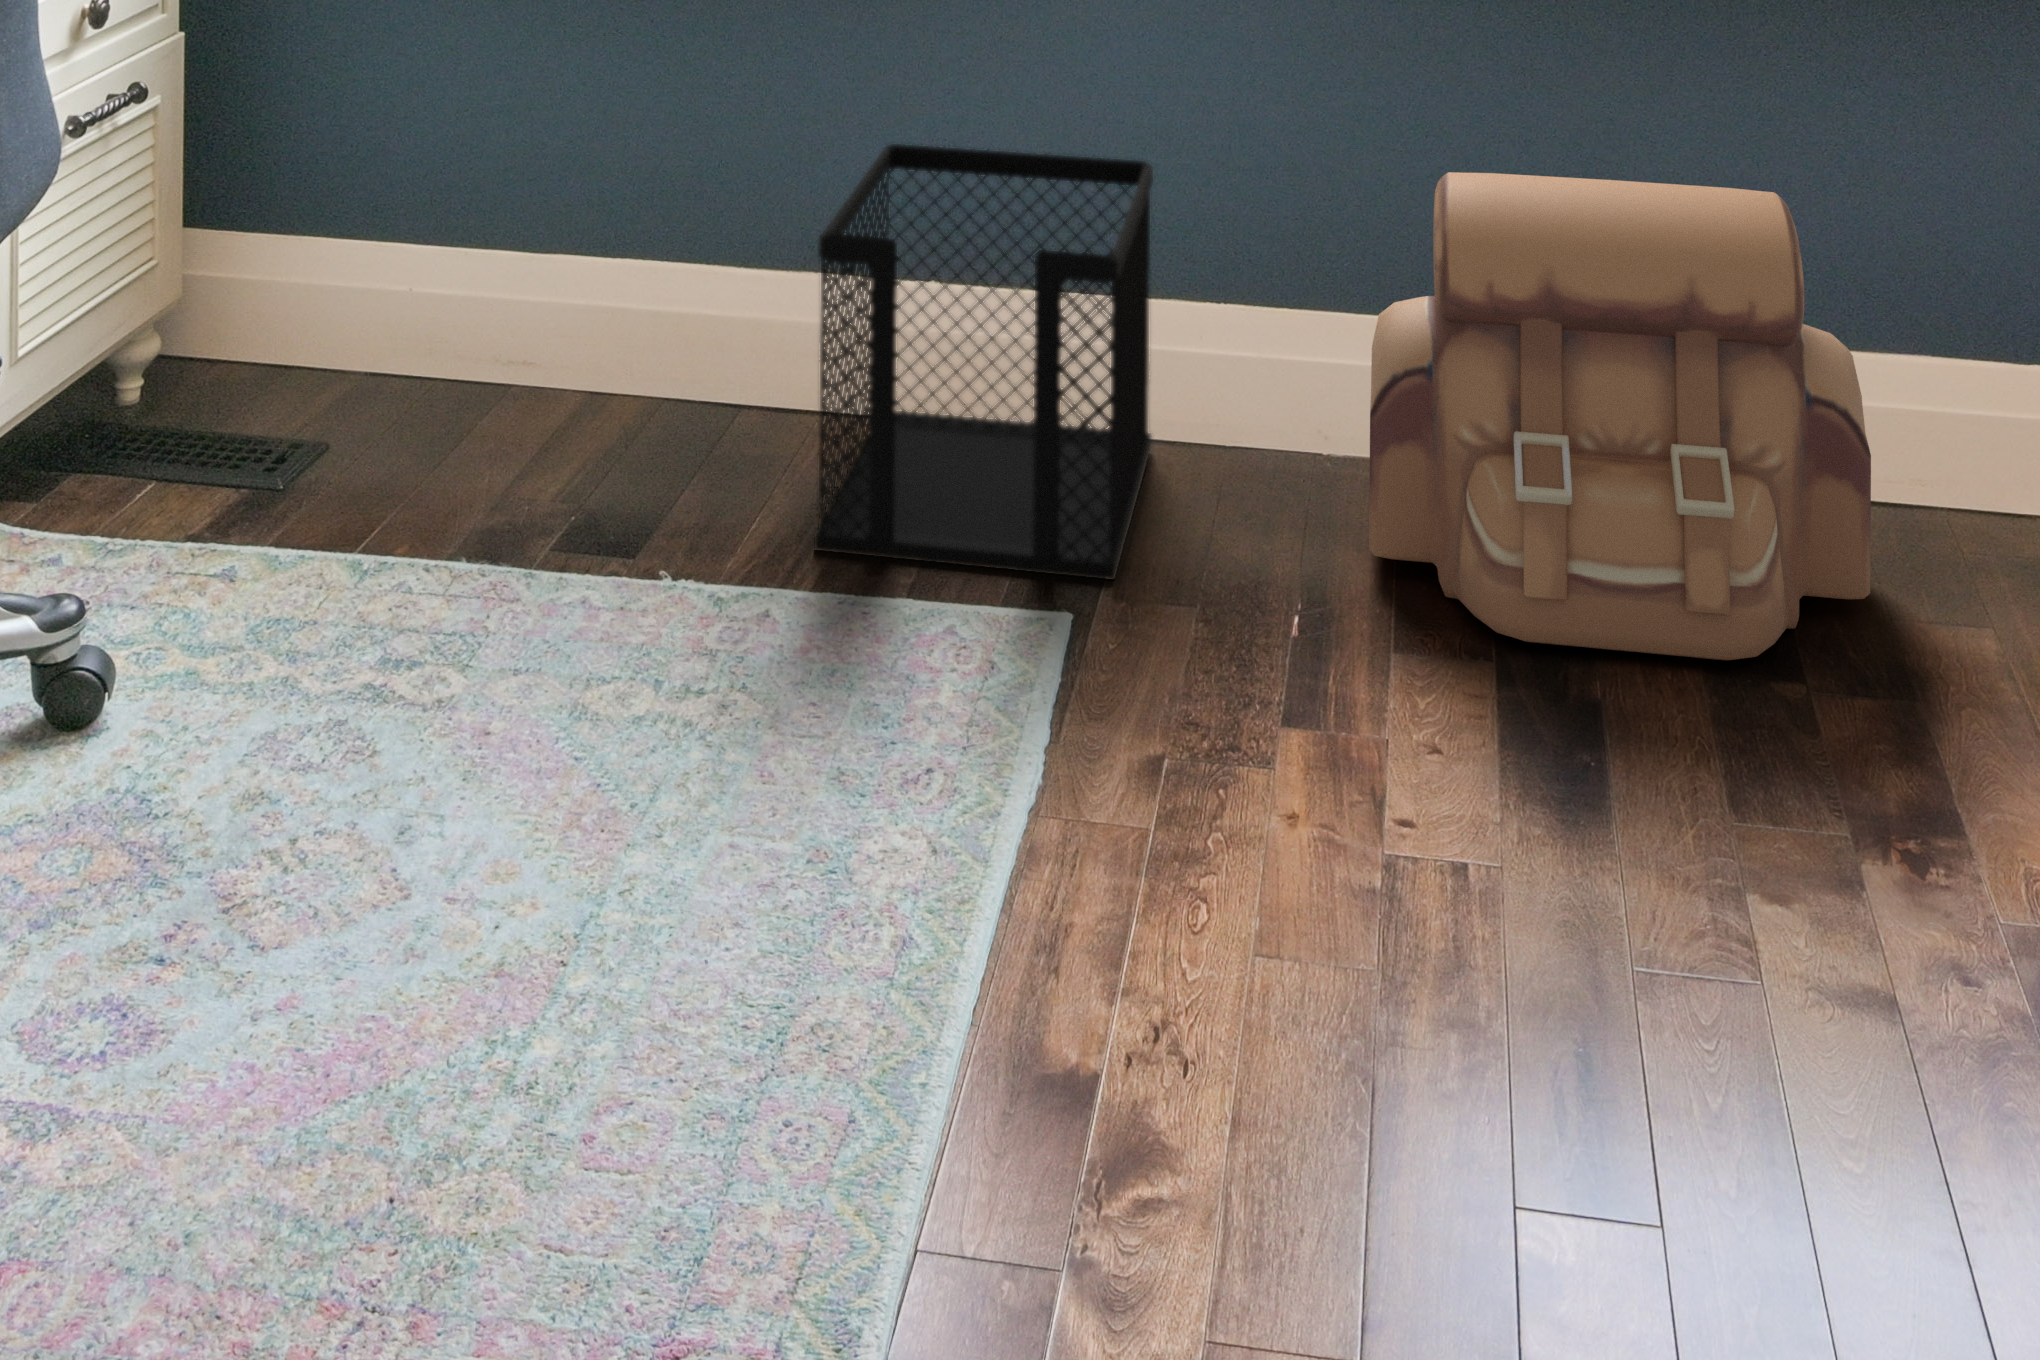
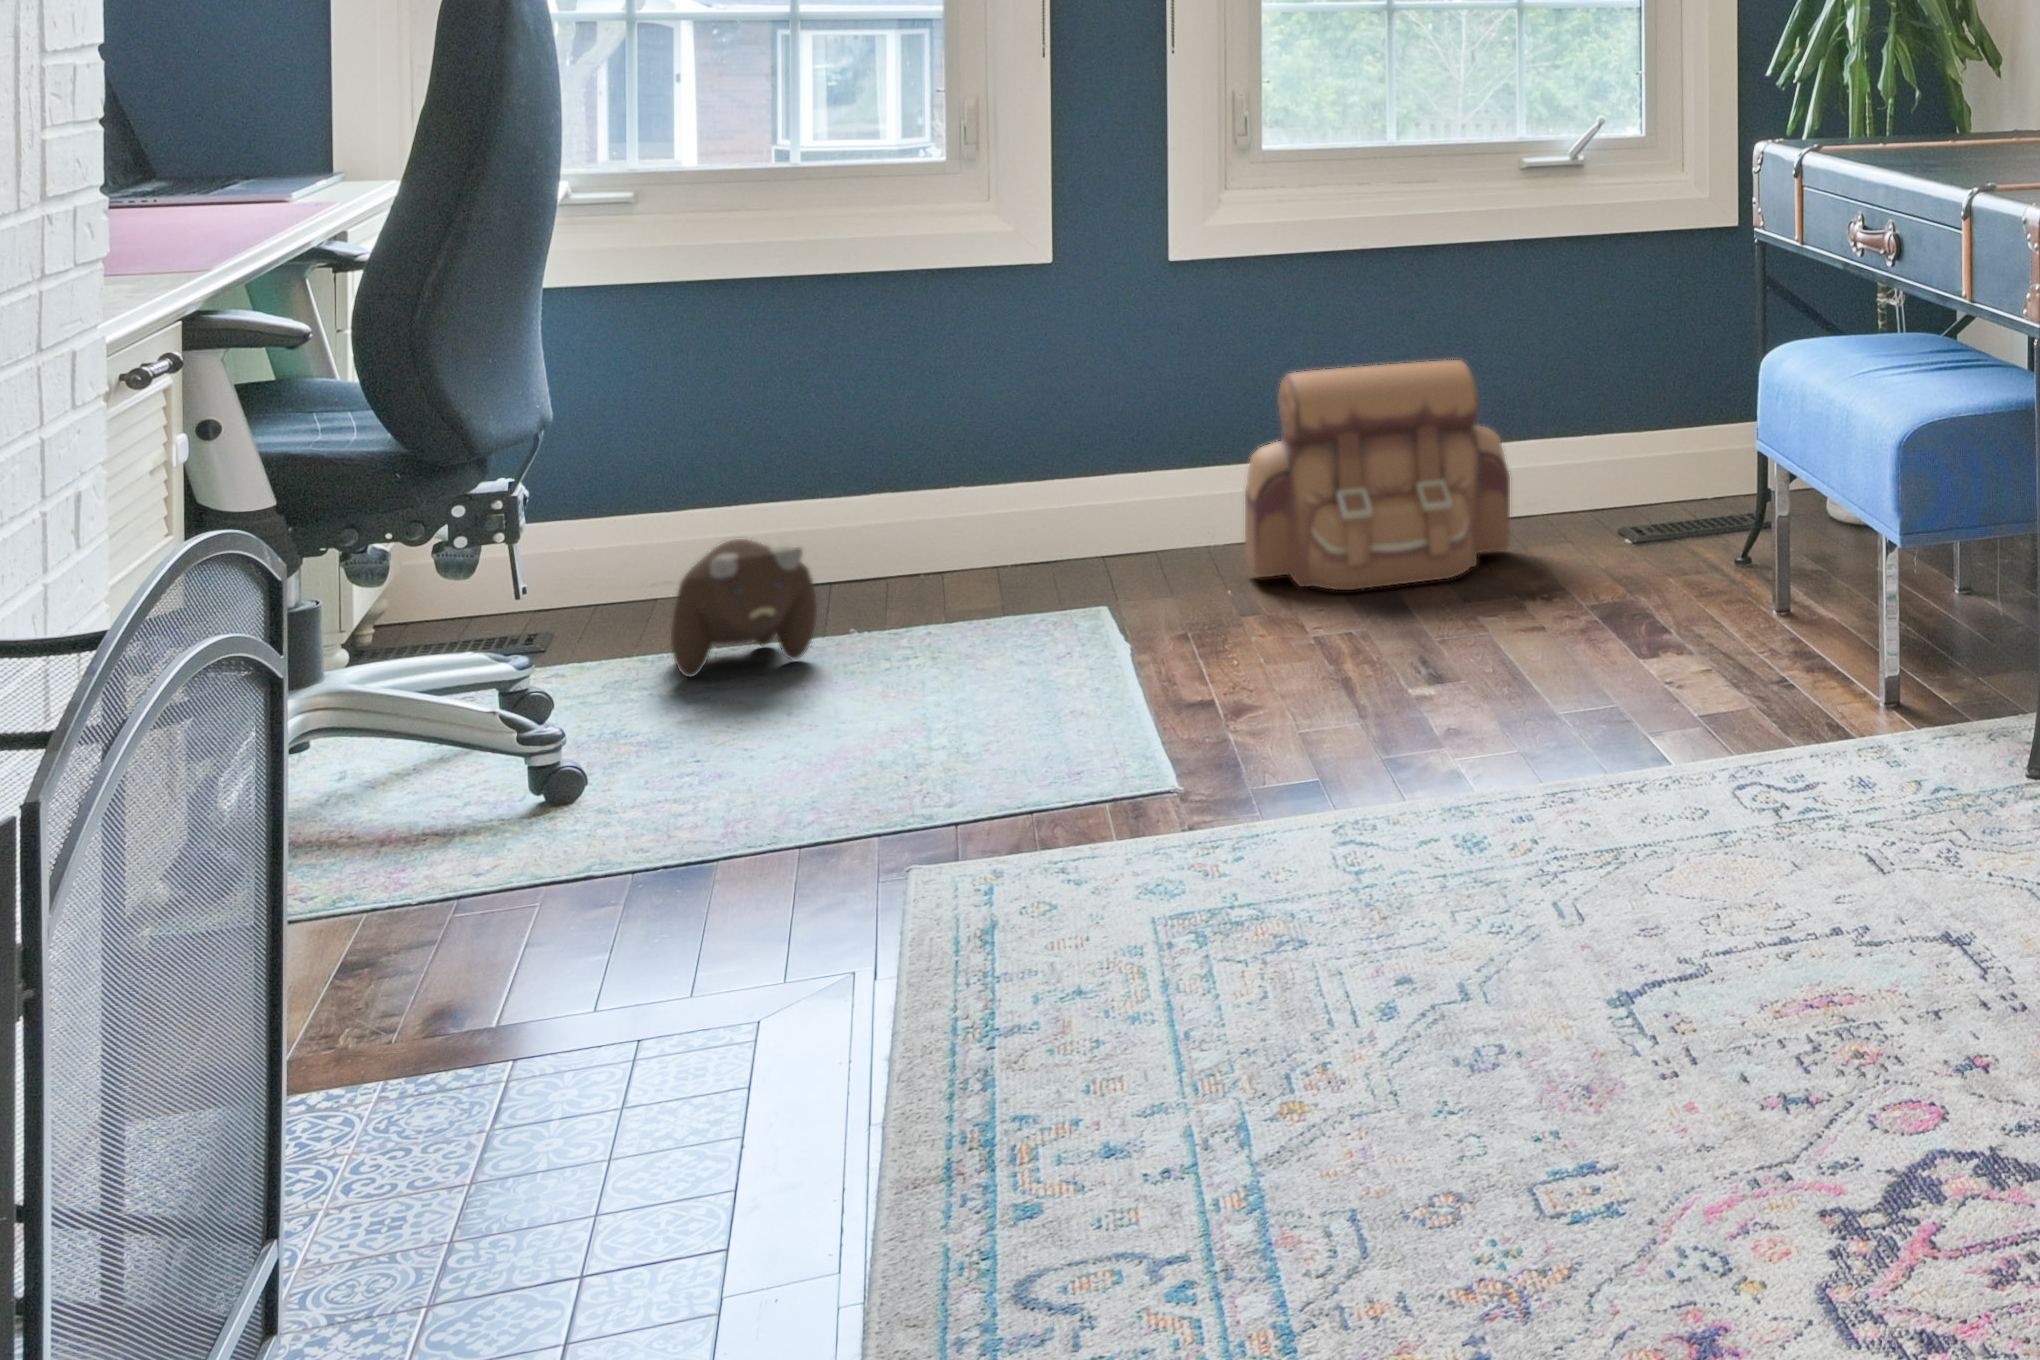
wastebasket: present [814,144,1153,580] -> none [922,403,1118,634]
plush toy: none [403,341,621,570] -> present [671,539,817,677]

